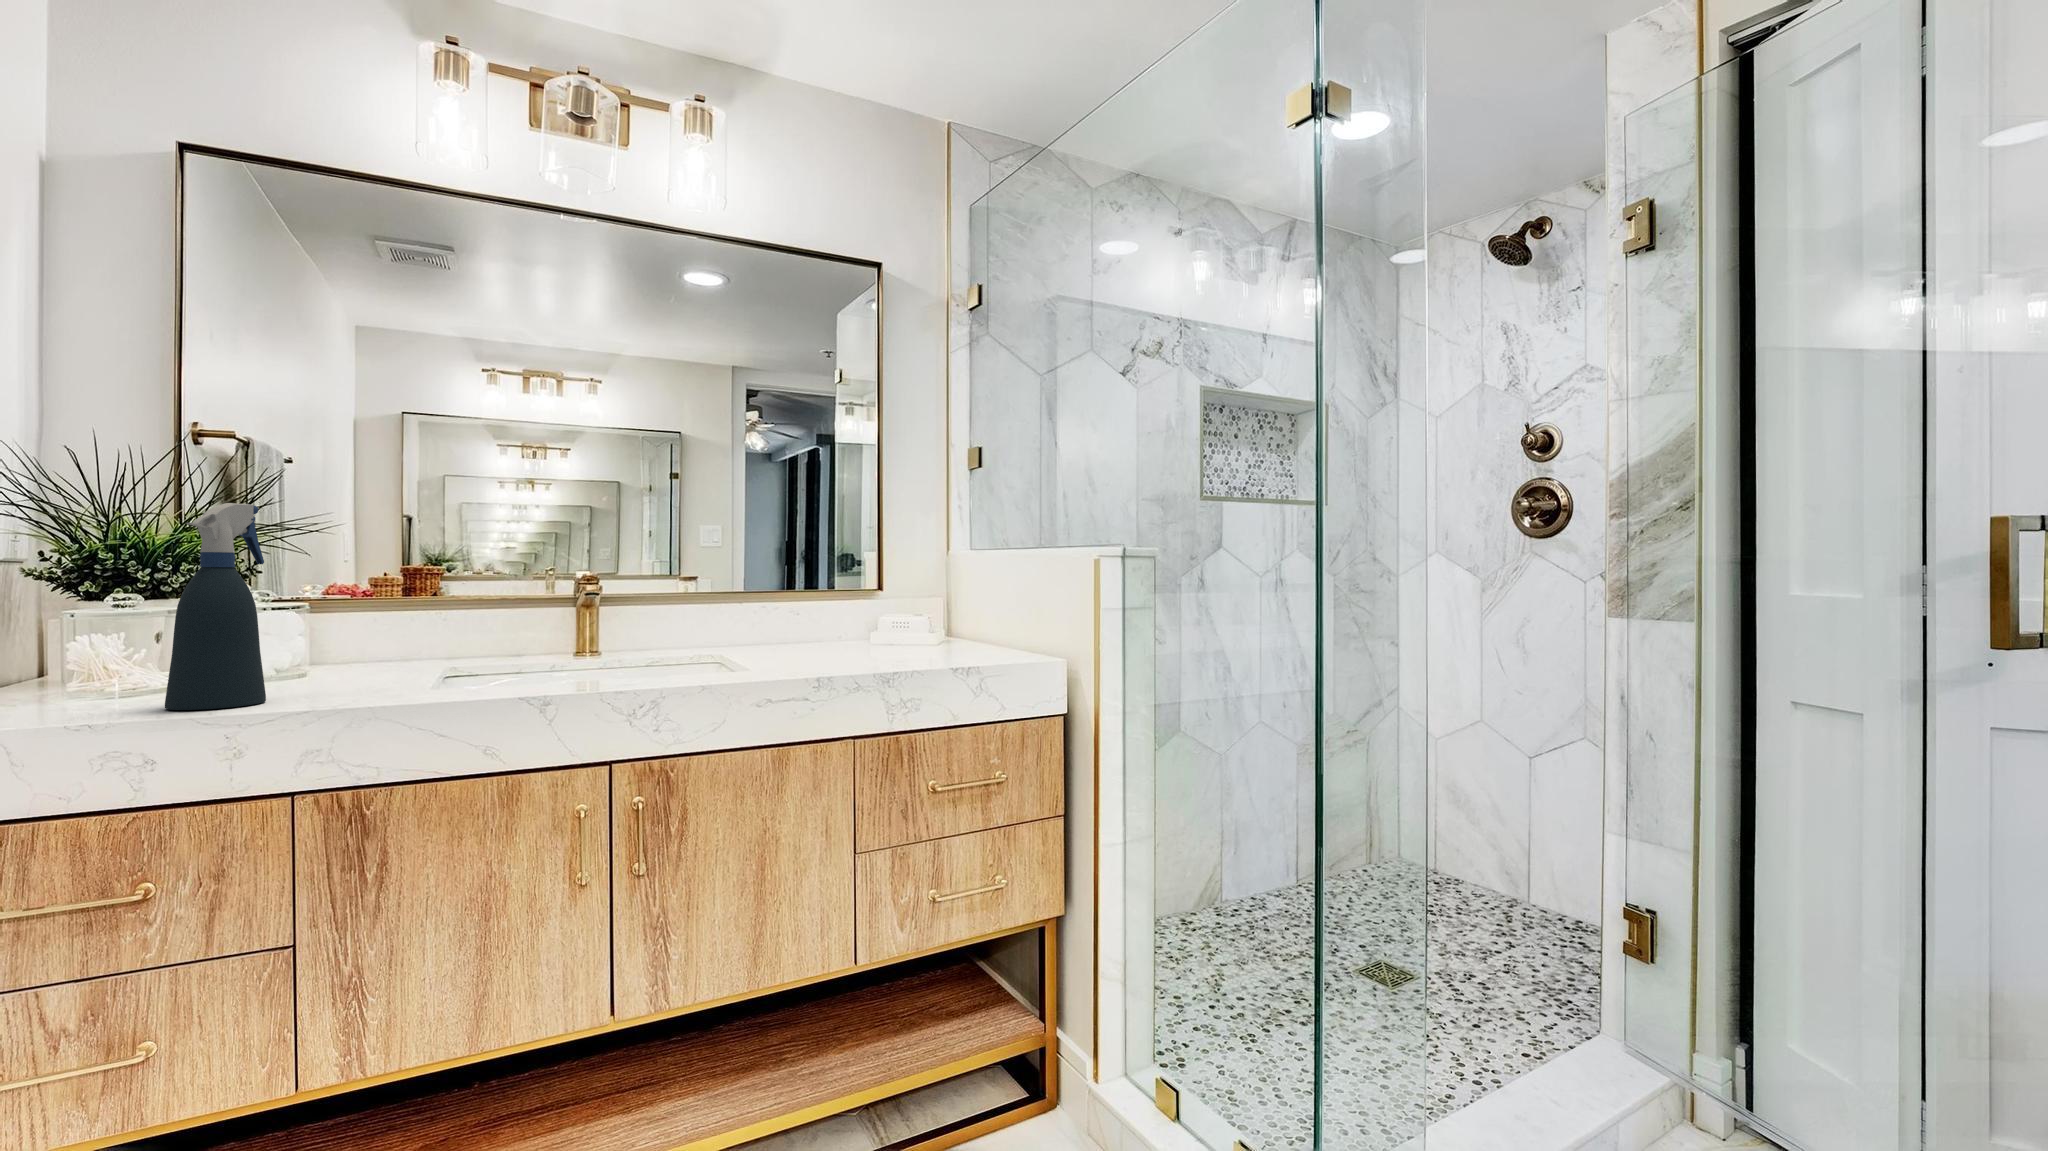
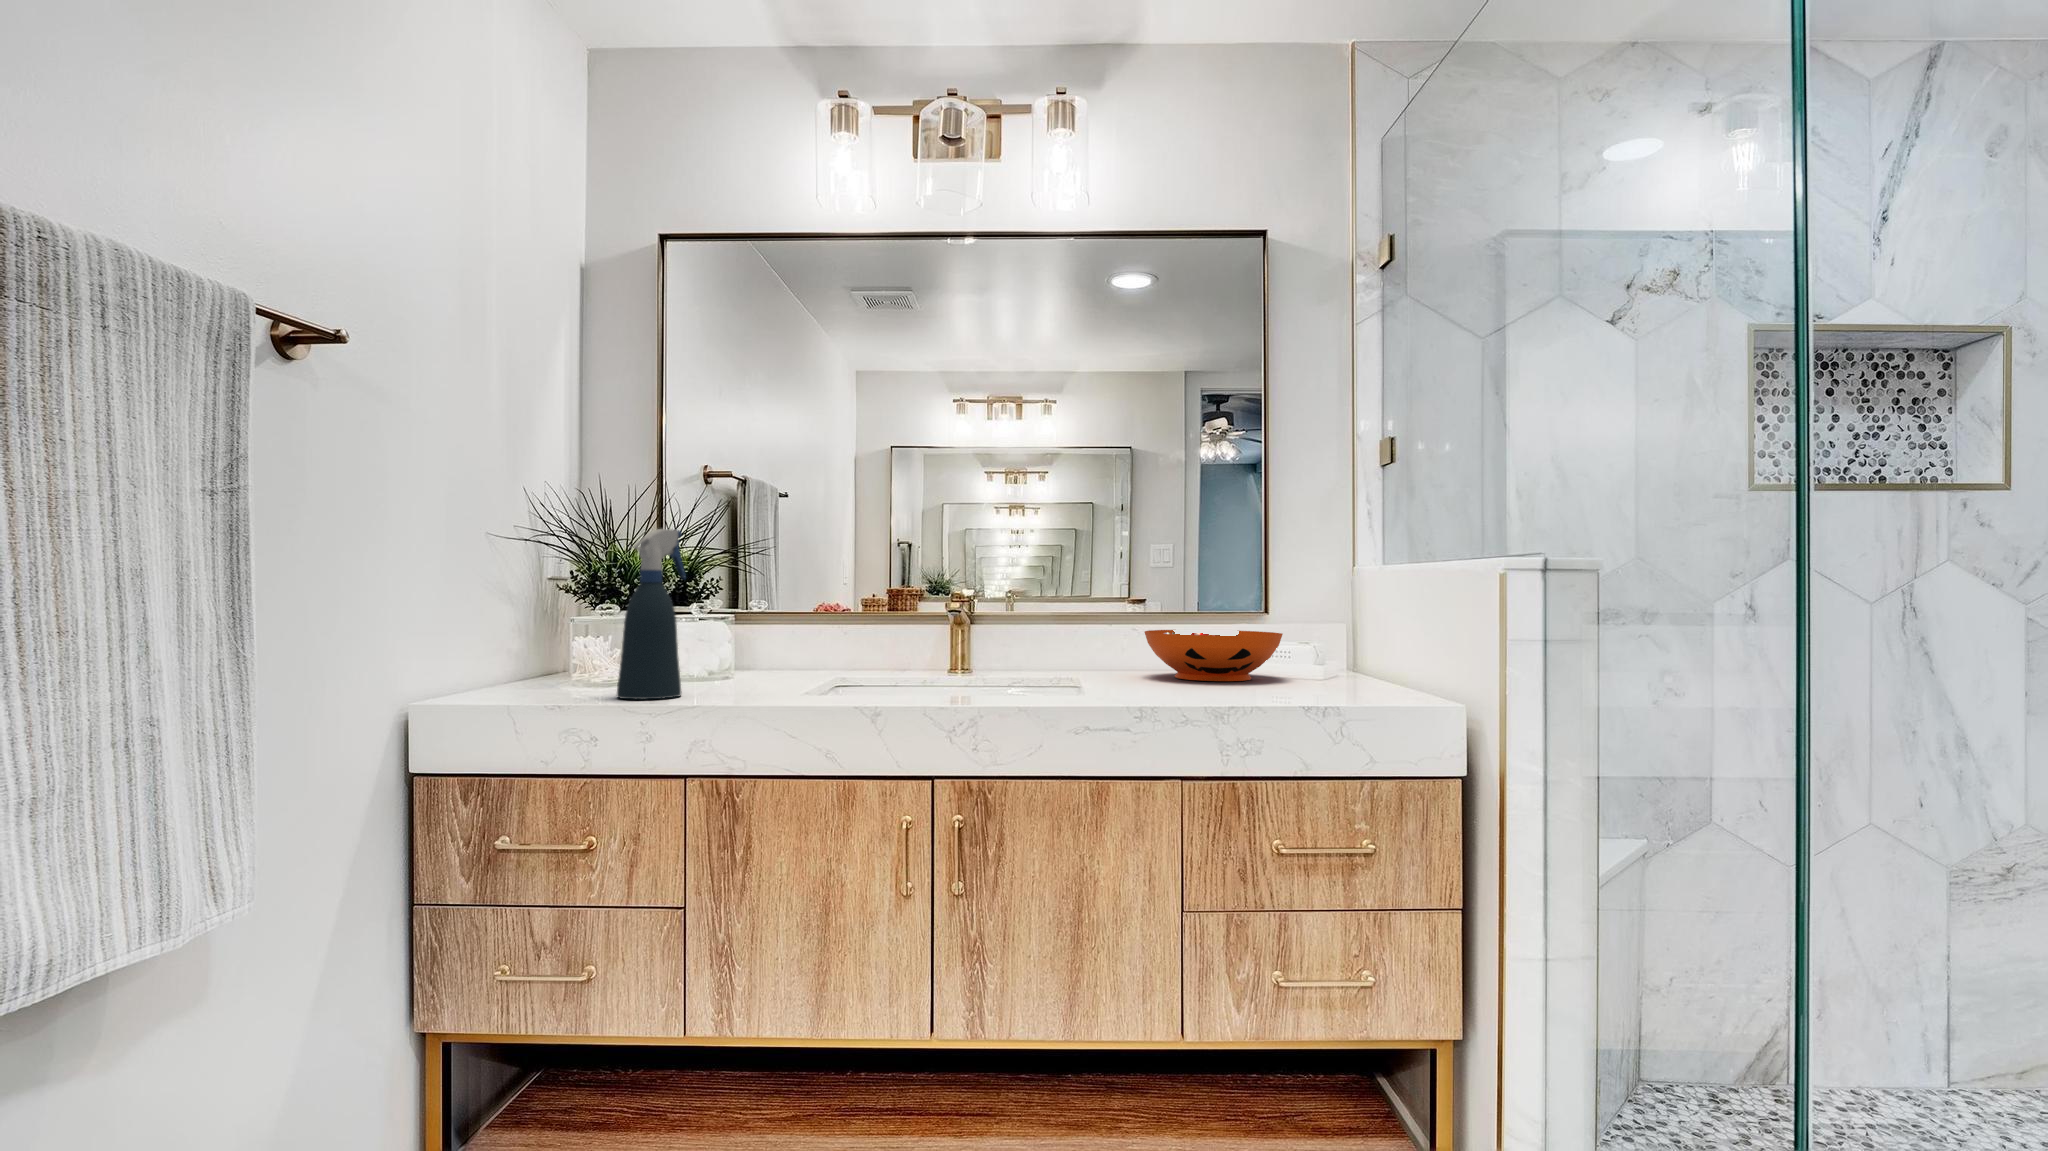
decorative bowl: none [784,608,905,652] -> present [1145,630,1283,681]

